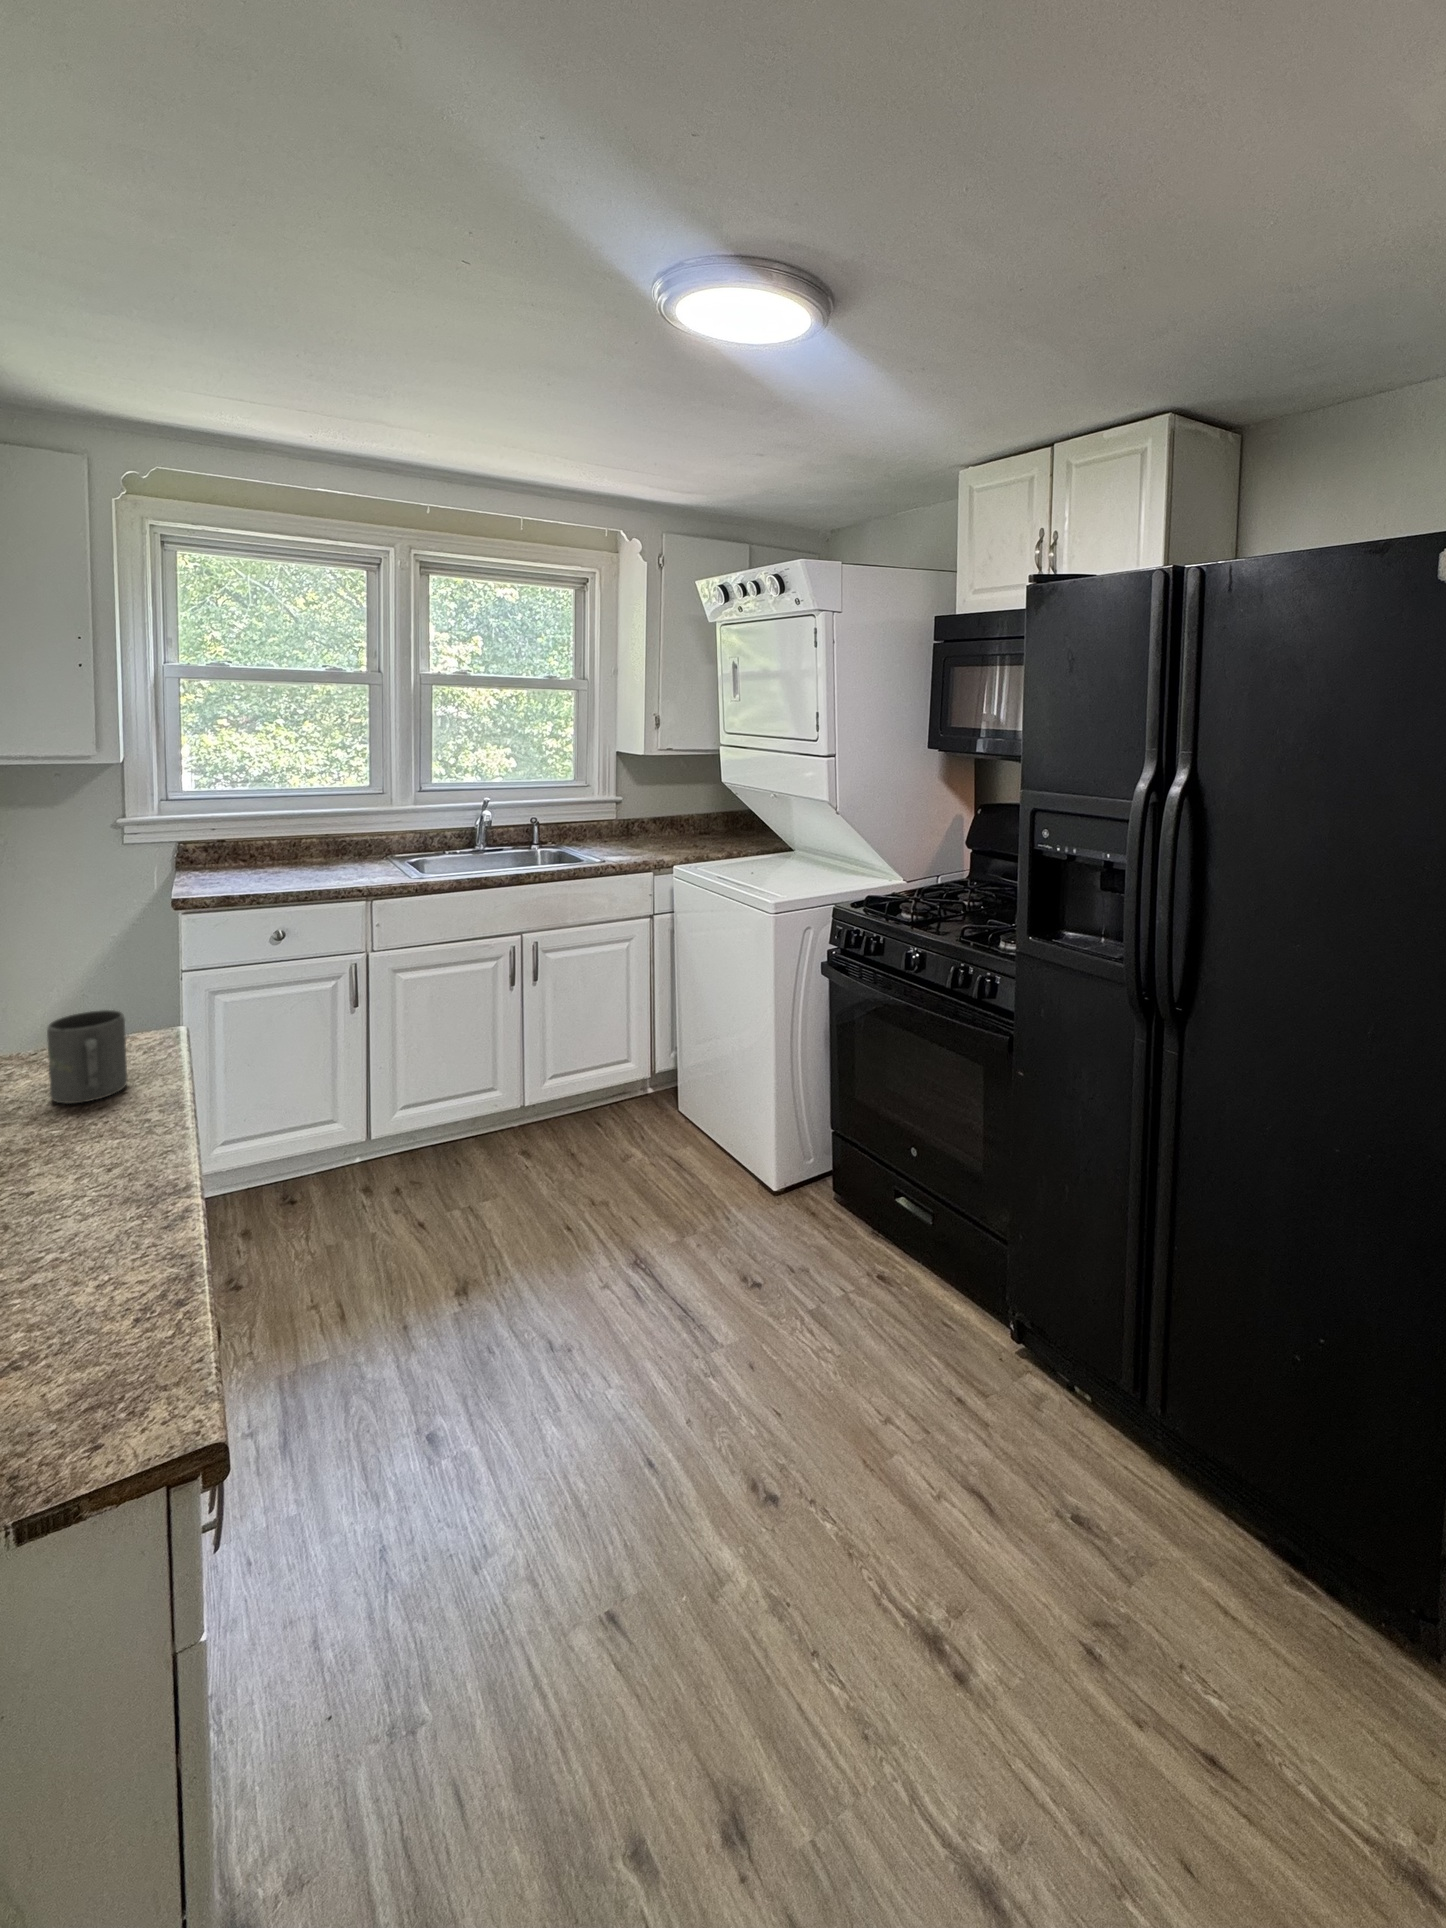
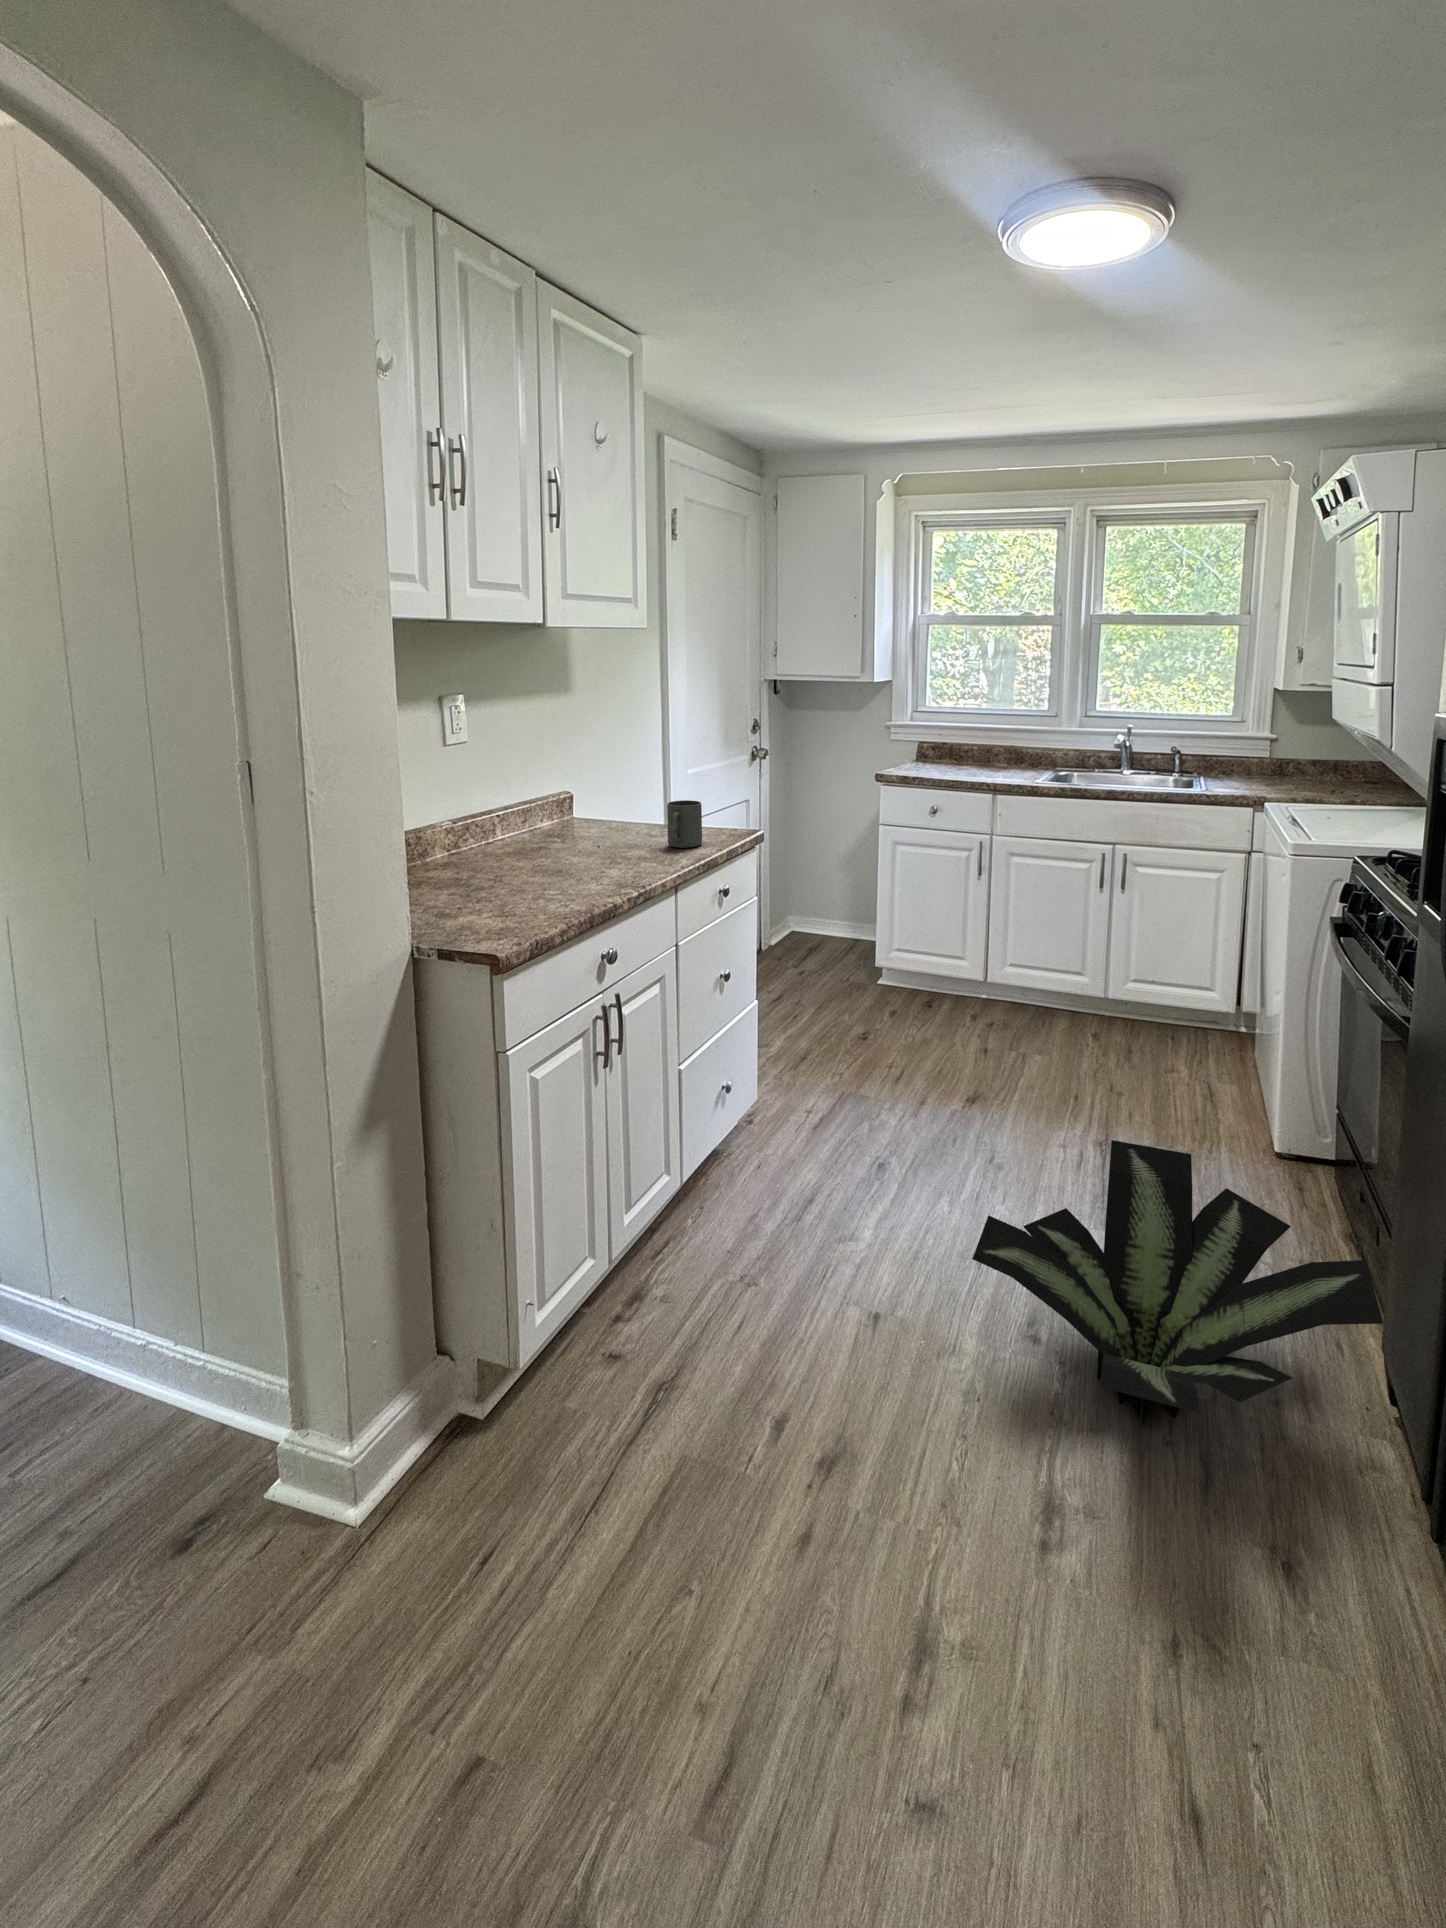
potted plant: none [726,1224,1056,1503] -> present [972,1140,1383,1426]

